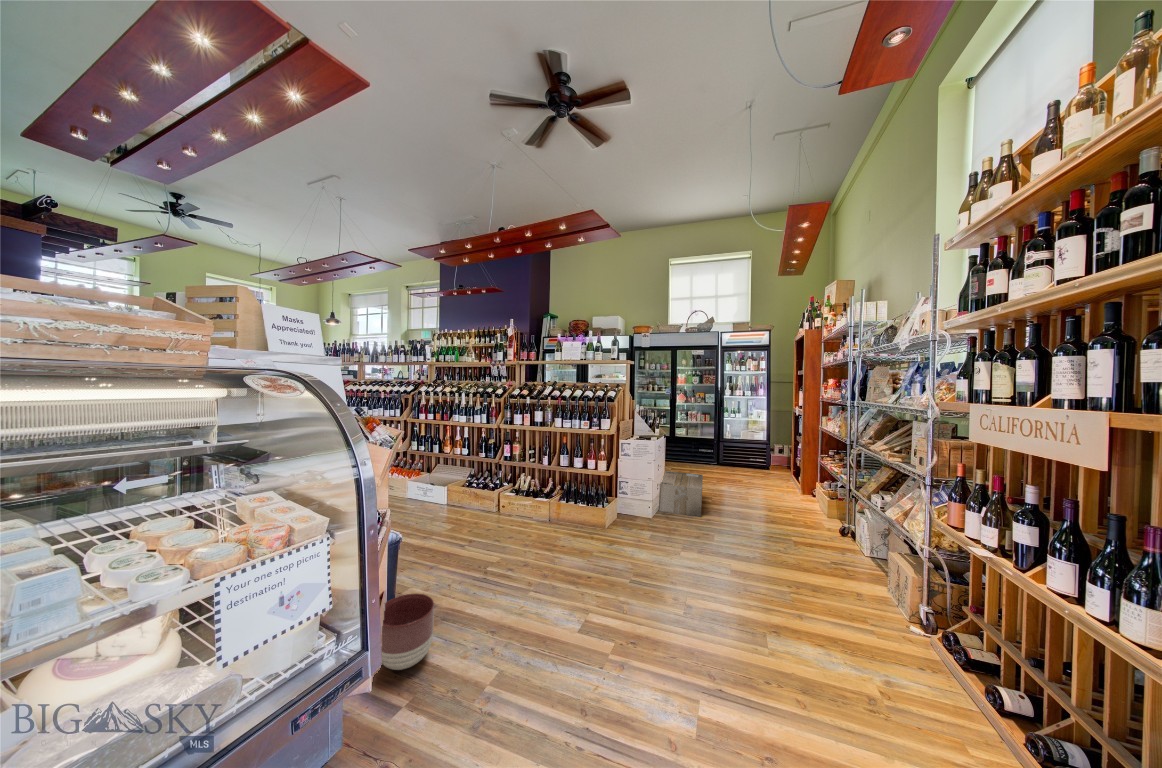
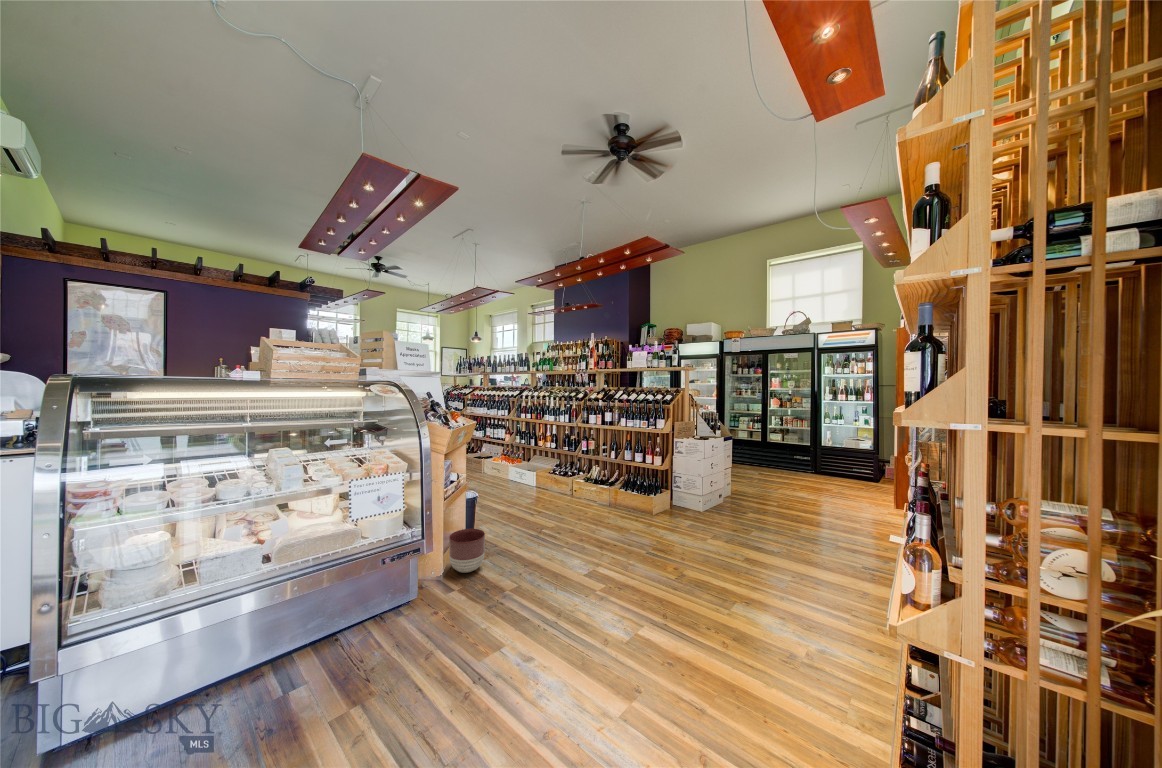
cardboard box: present [659,471,703,517] -> none [714,473,769,518]

